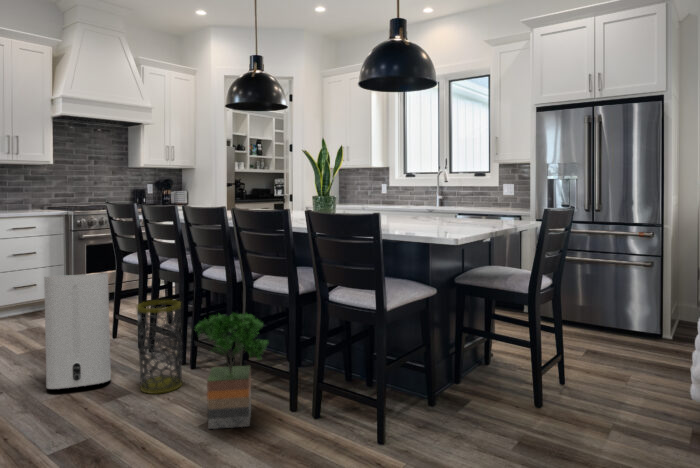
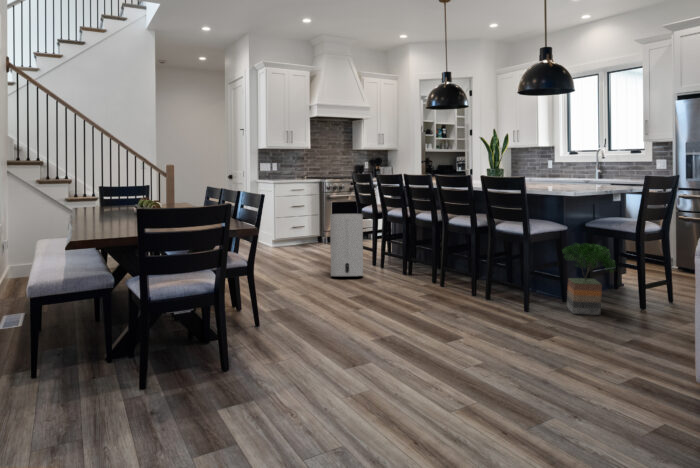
trash can: present [136,300,182,394] -> none [380,231,405,283]
potted tree: present [196,313,267,429] -> present [563,243,615,315]

